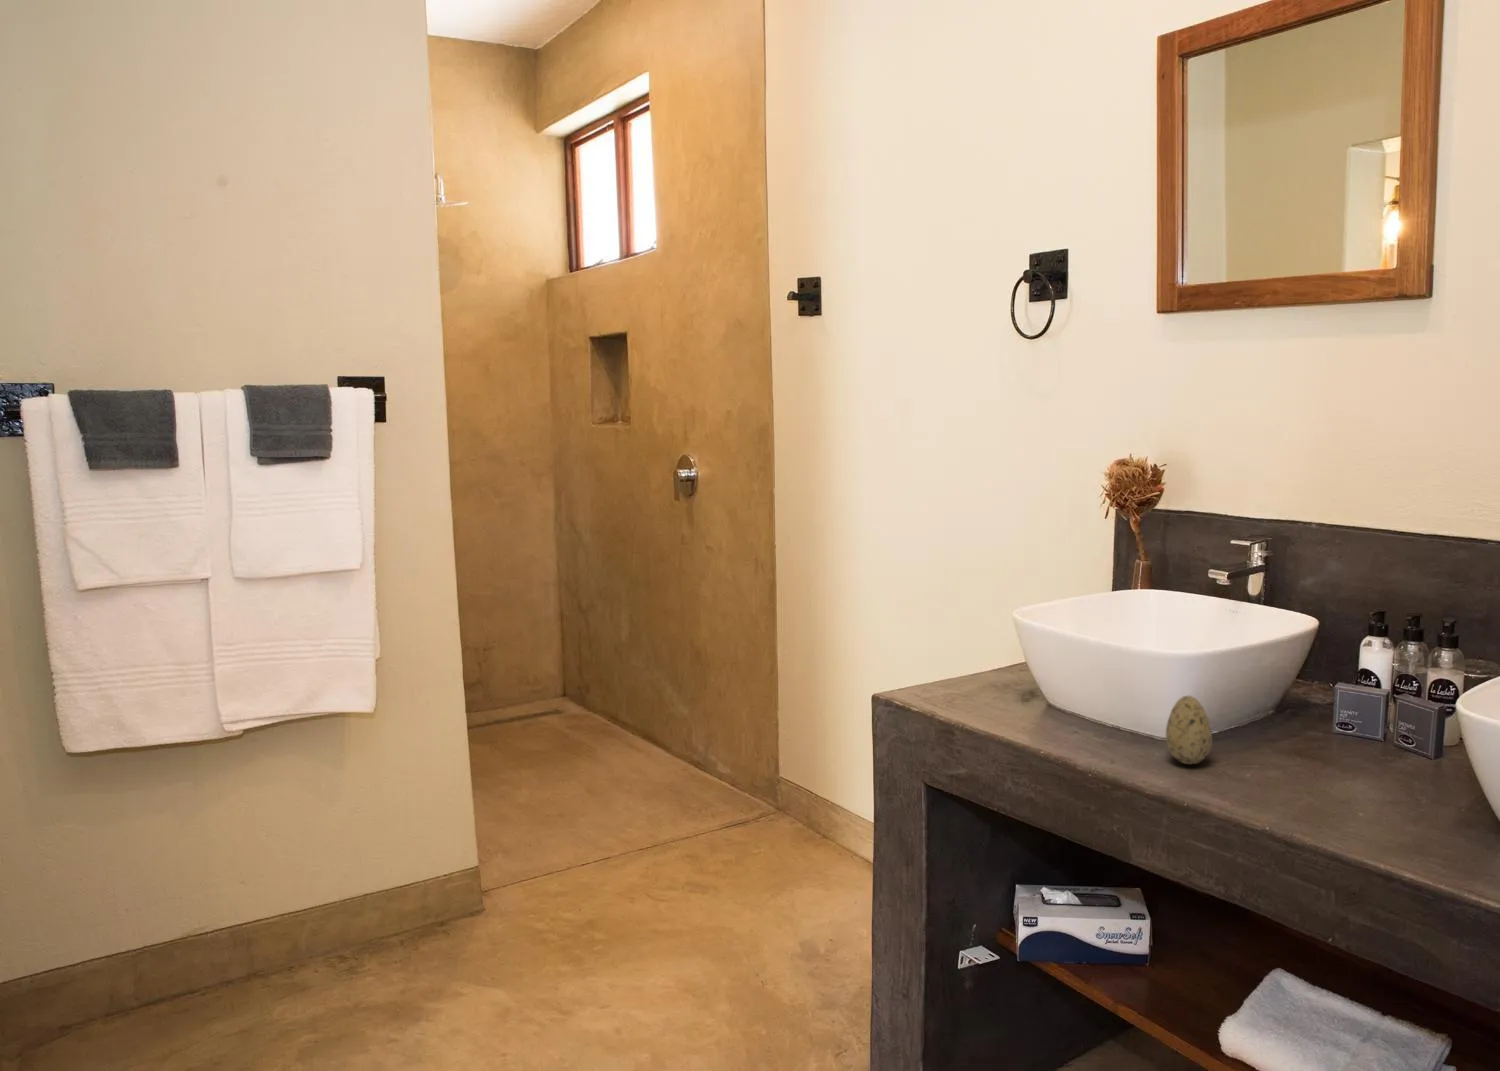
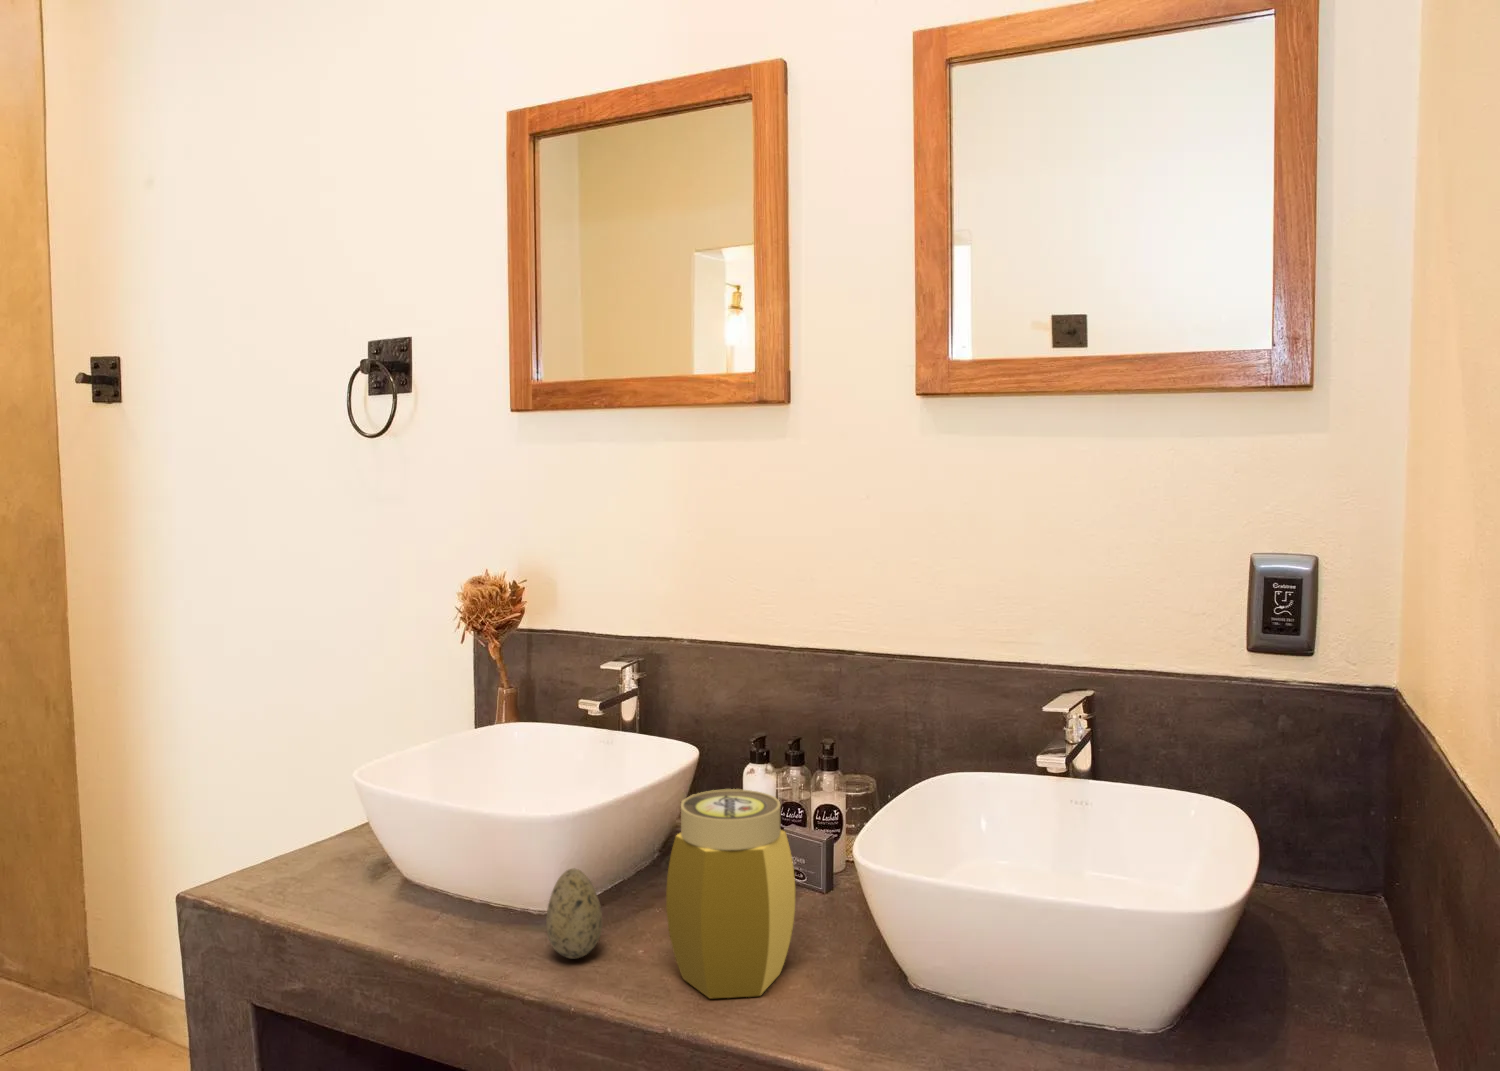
jar: none [1264,647,1383,811] -> present [666,789,795,998]

